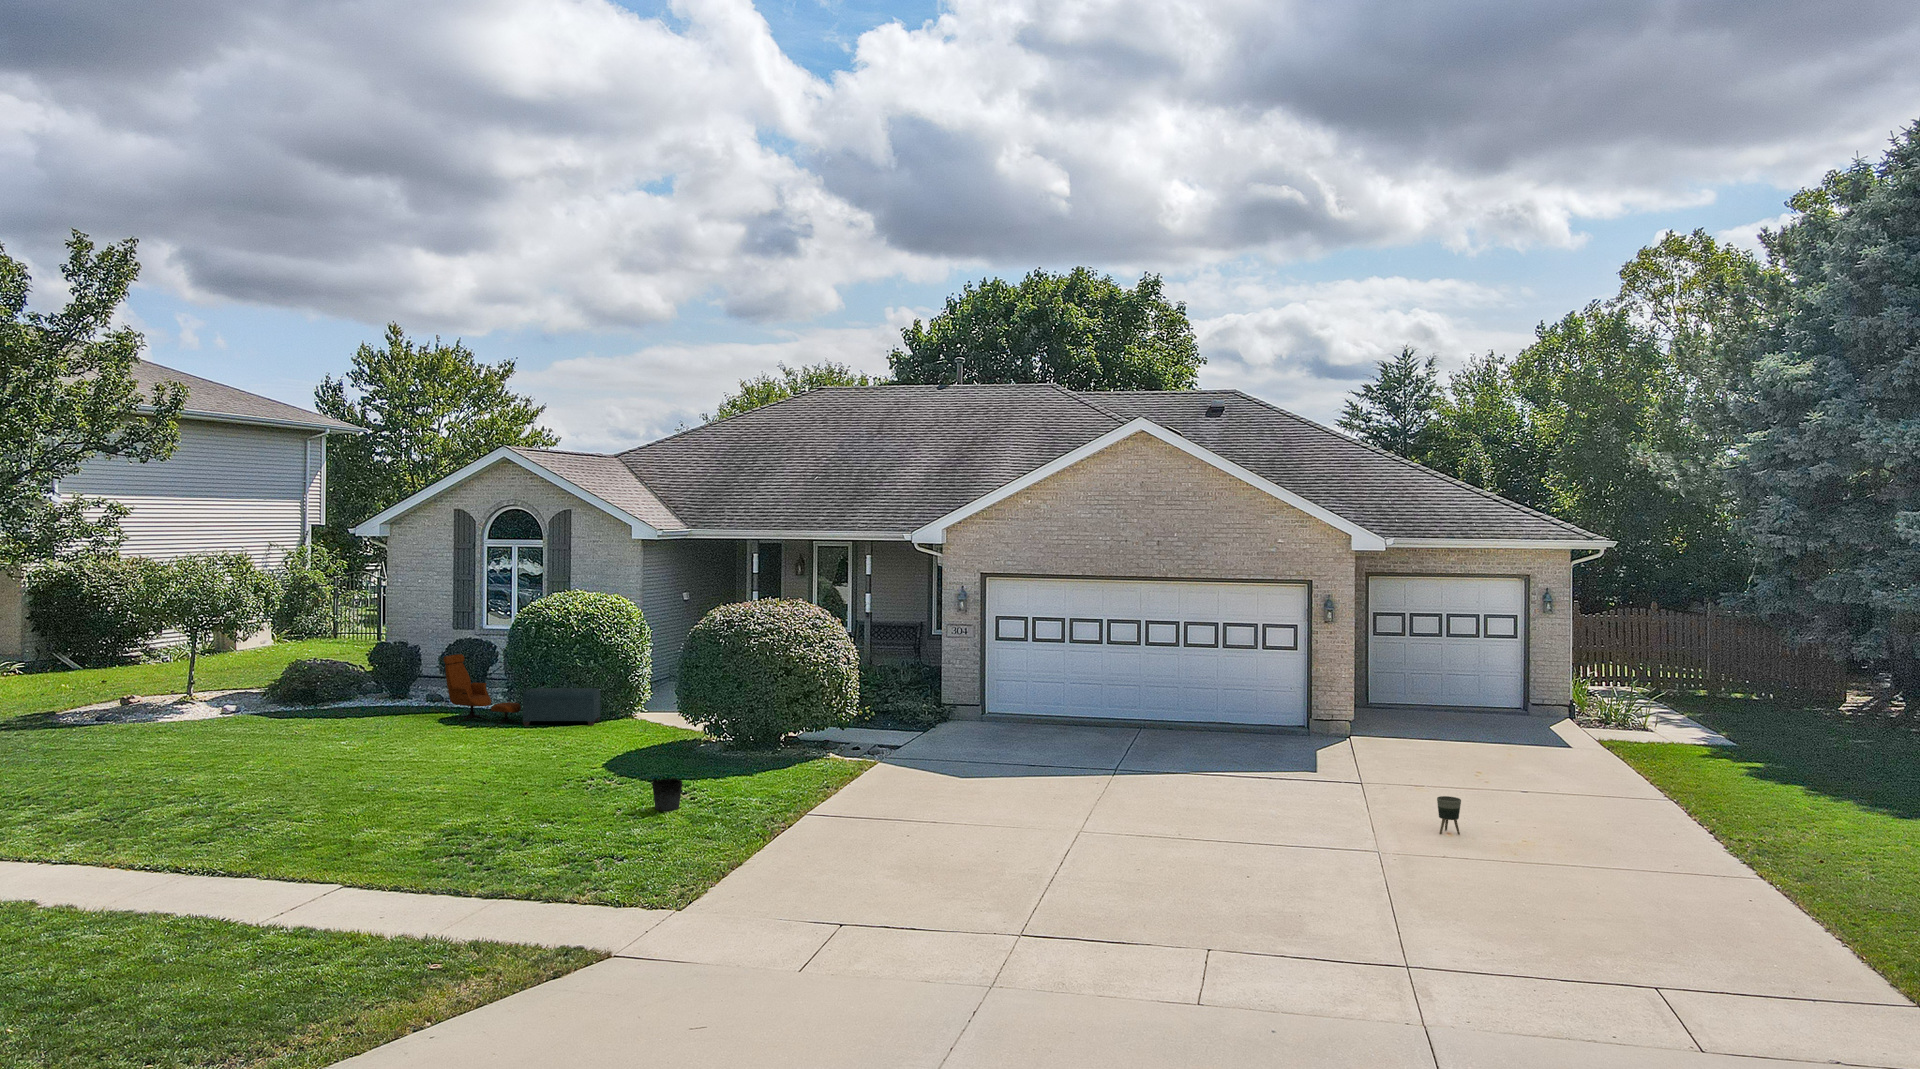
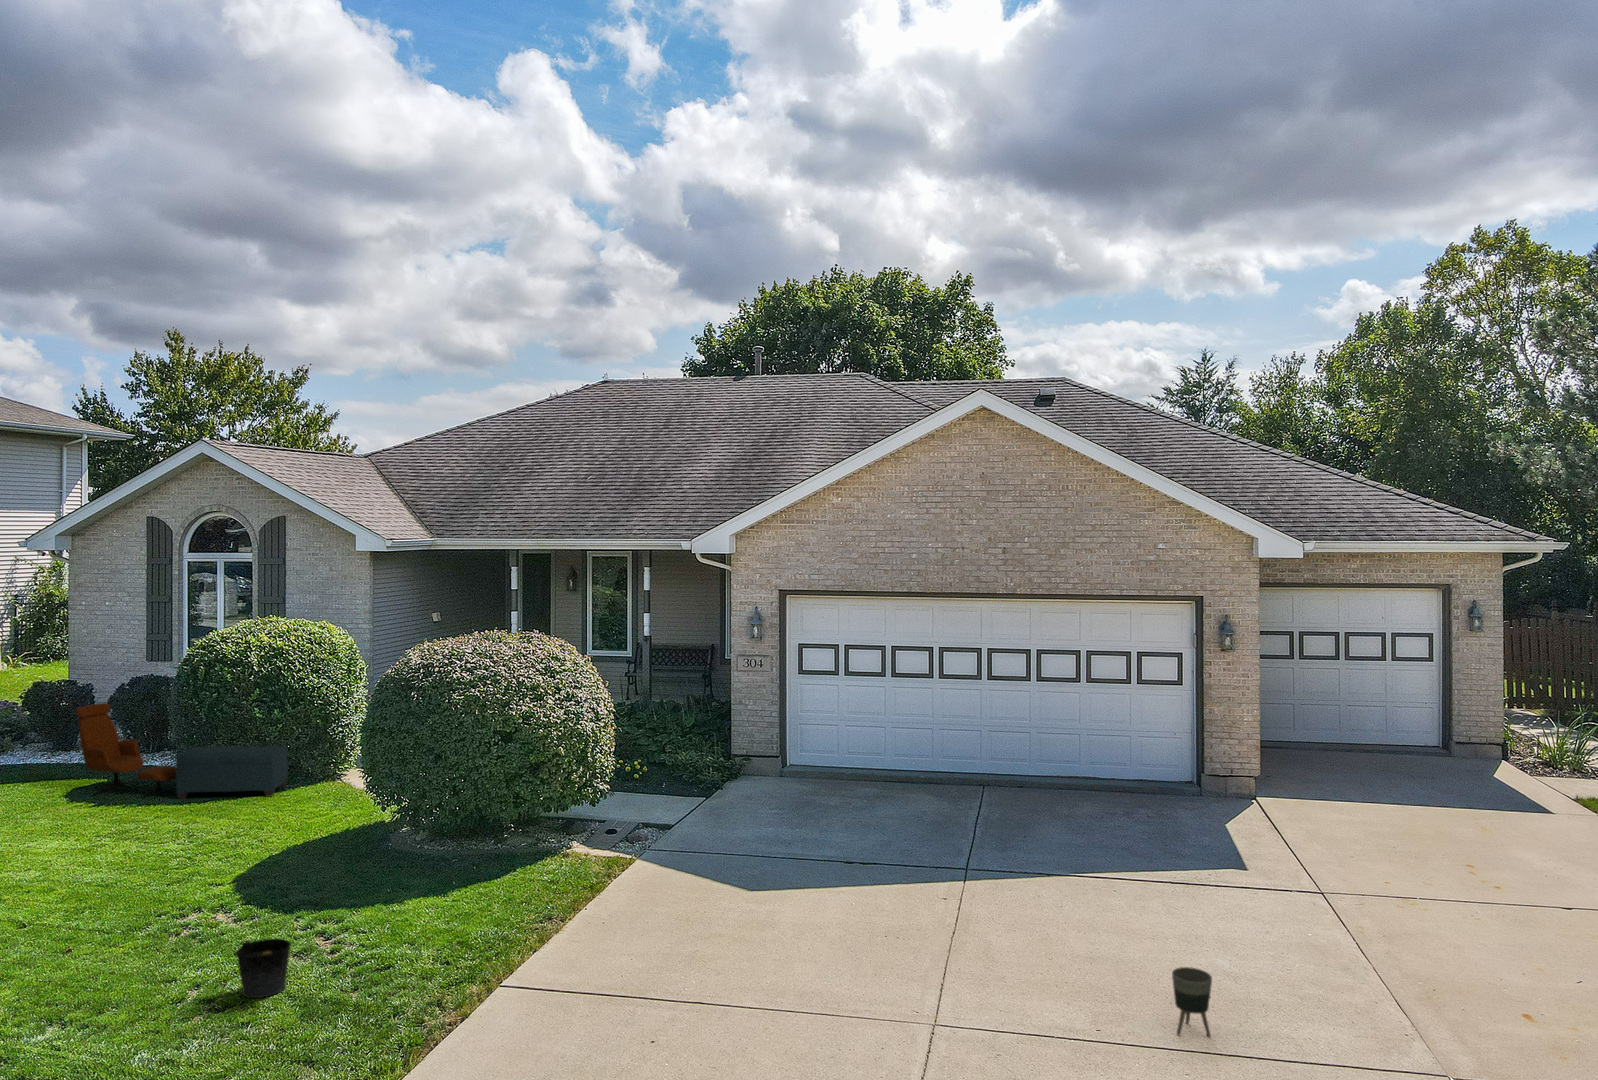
planter: present [1437,796,1461,835] -> present [1172,967,1212,1037]

